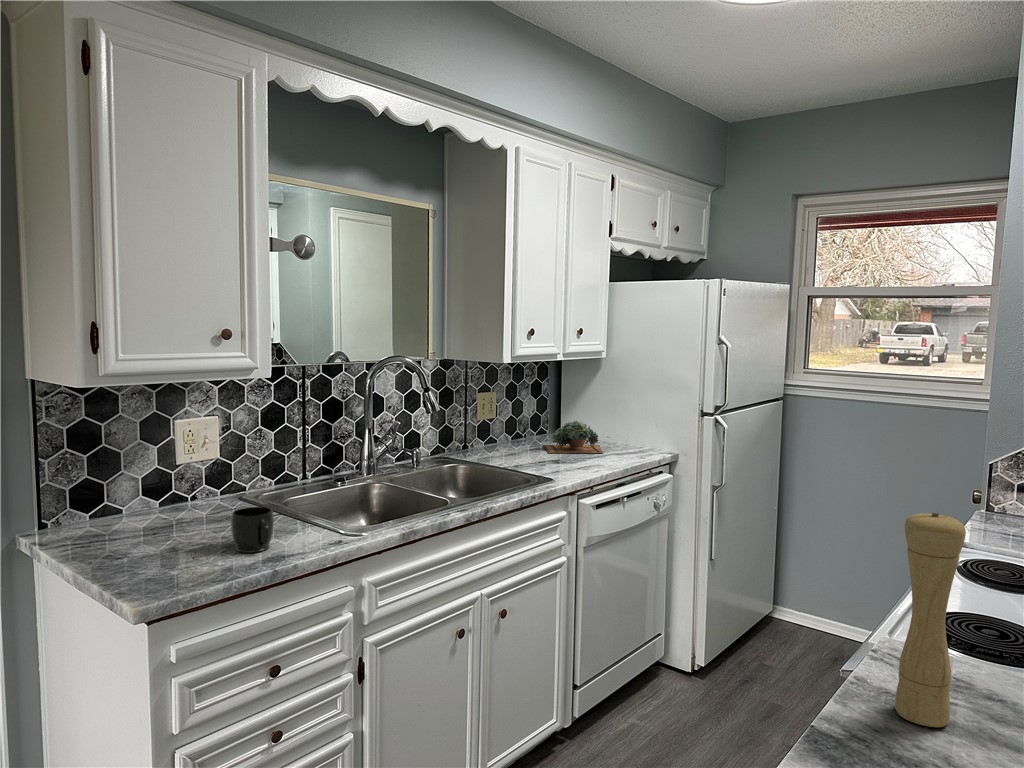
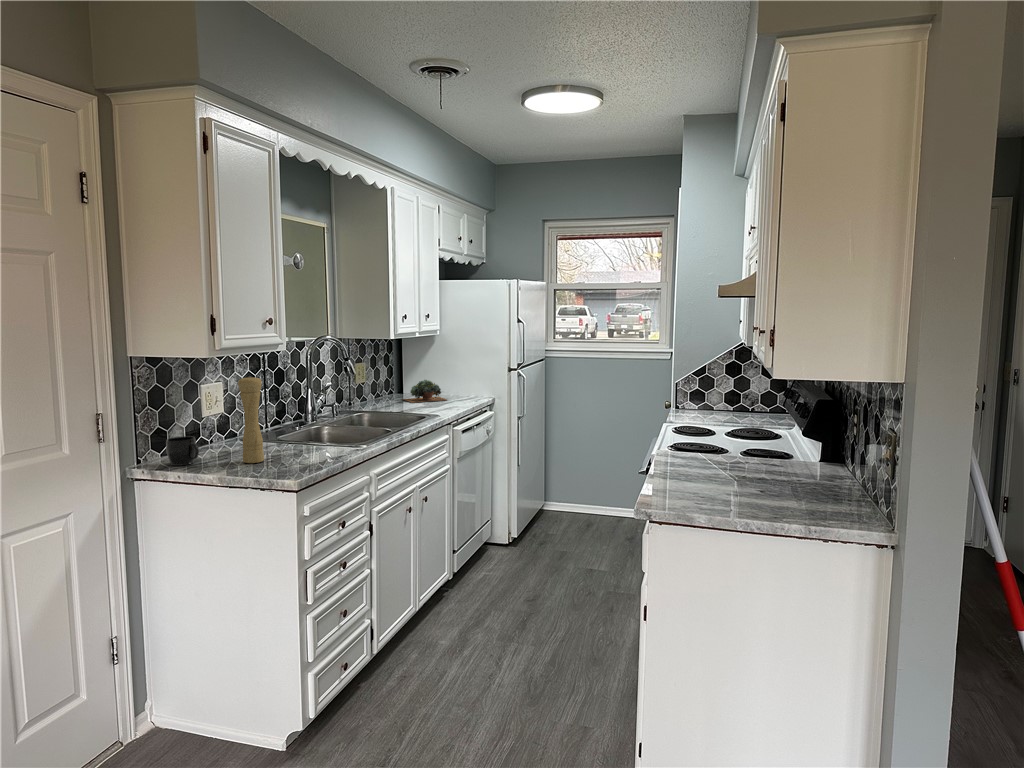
mug: present [231,506,274,553] -> present [166,436,199,466]
pepper mill: present [895,512,966,727] -> present [238,376,264,463]

